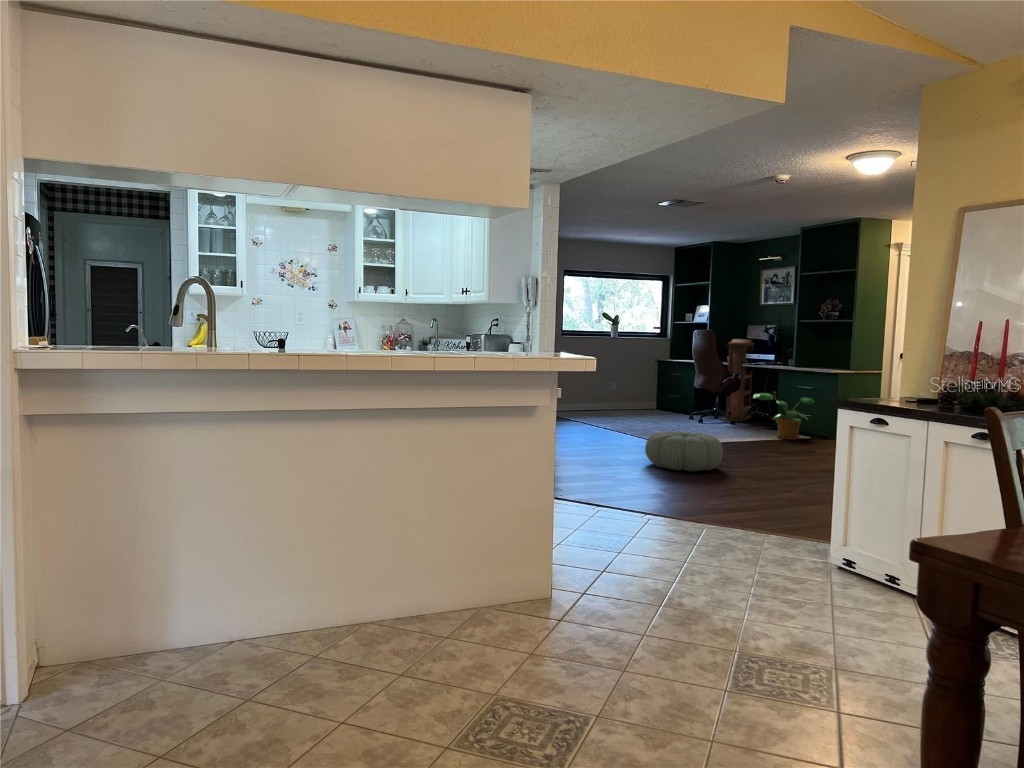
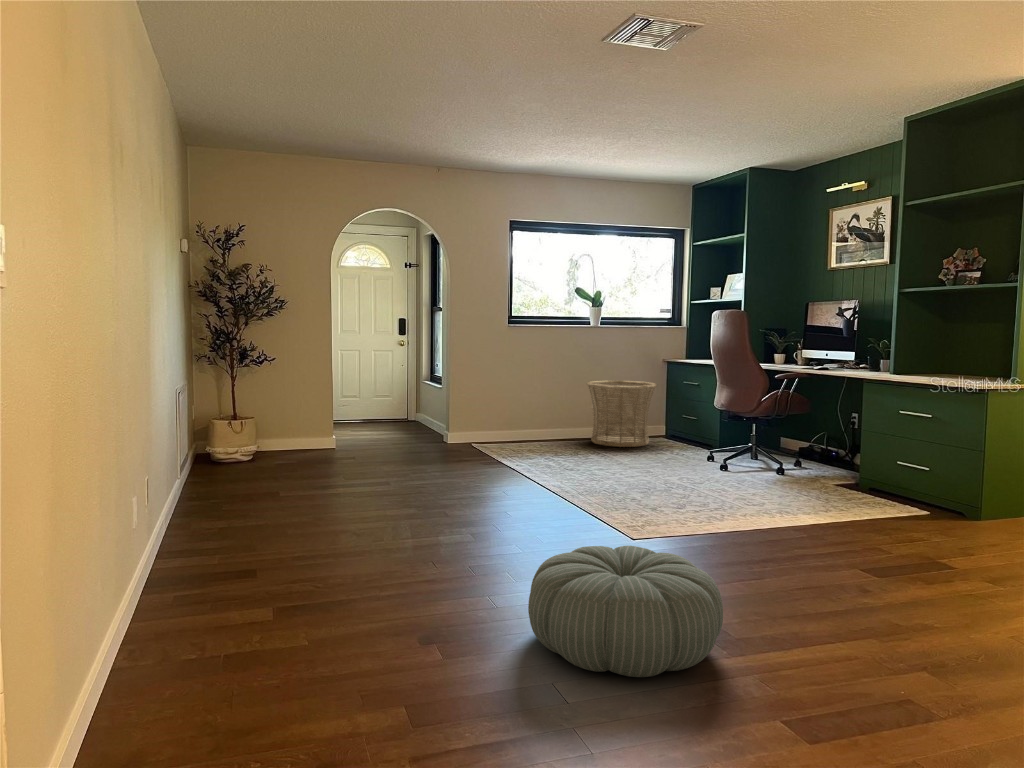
bookshelf: present [725,339,754,422] -> none [768,326,820,467]
basket: none [611,372,655,413] -> present [587,381,657,447]
potted plant: present [753,393,814,440] -> none [813,425,939,520]

